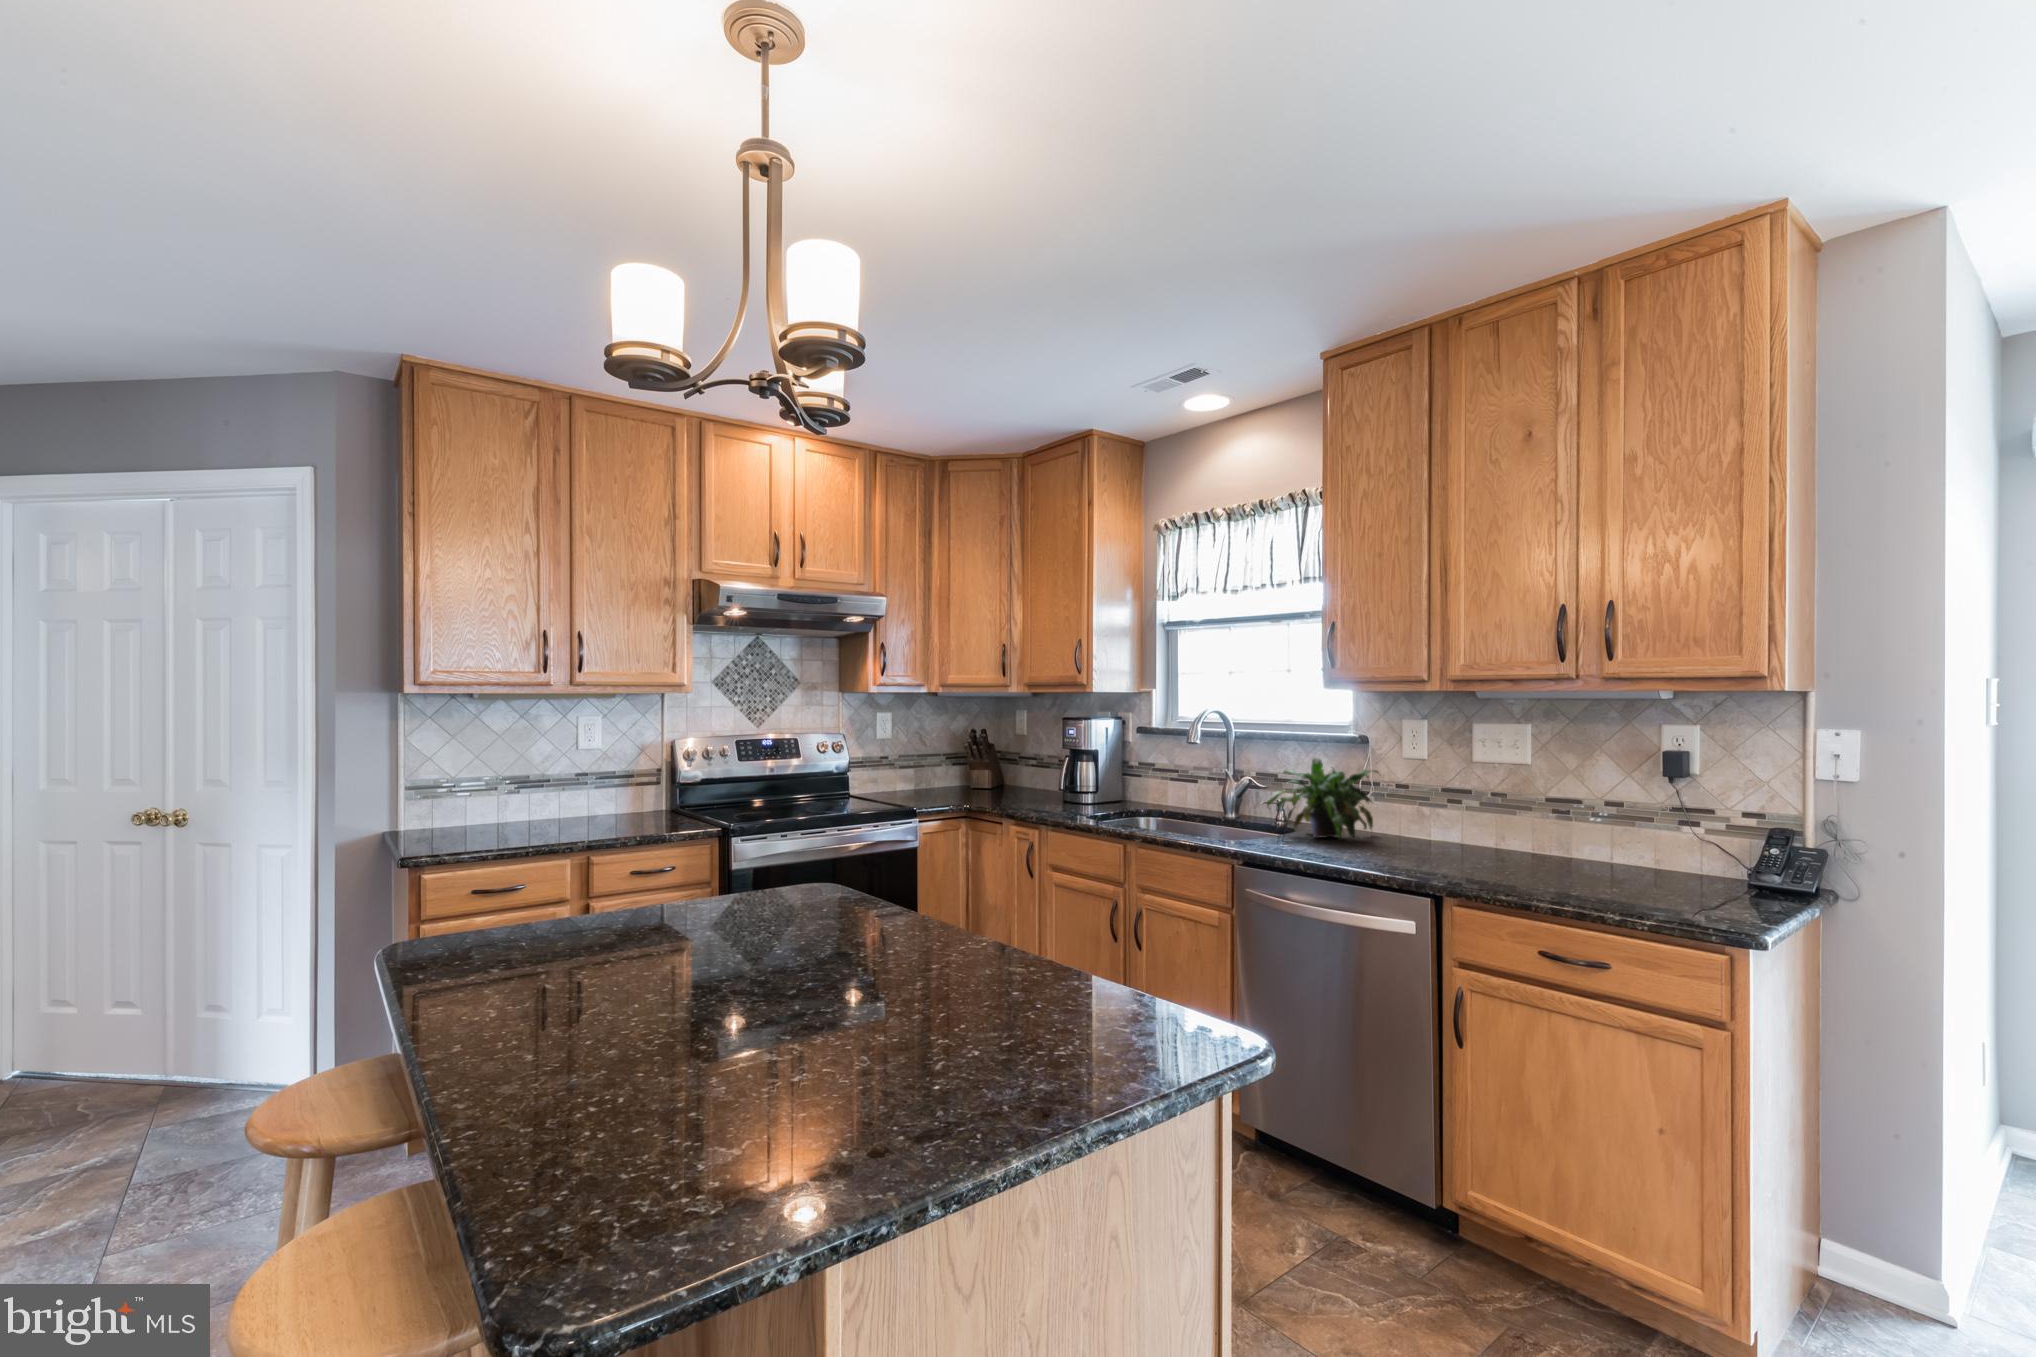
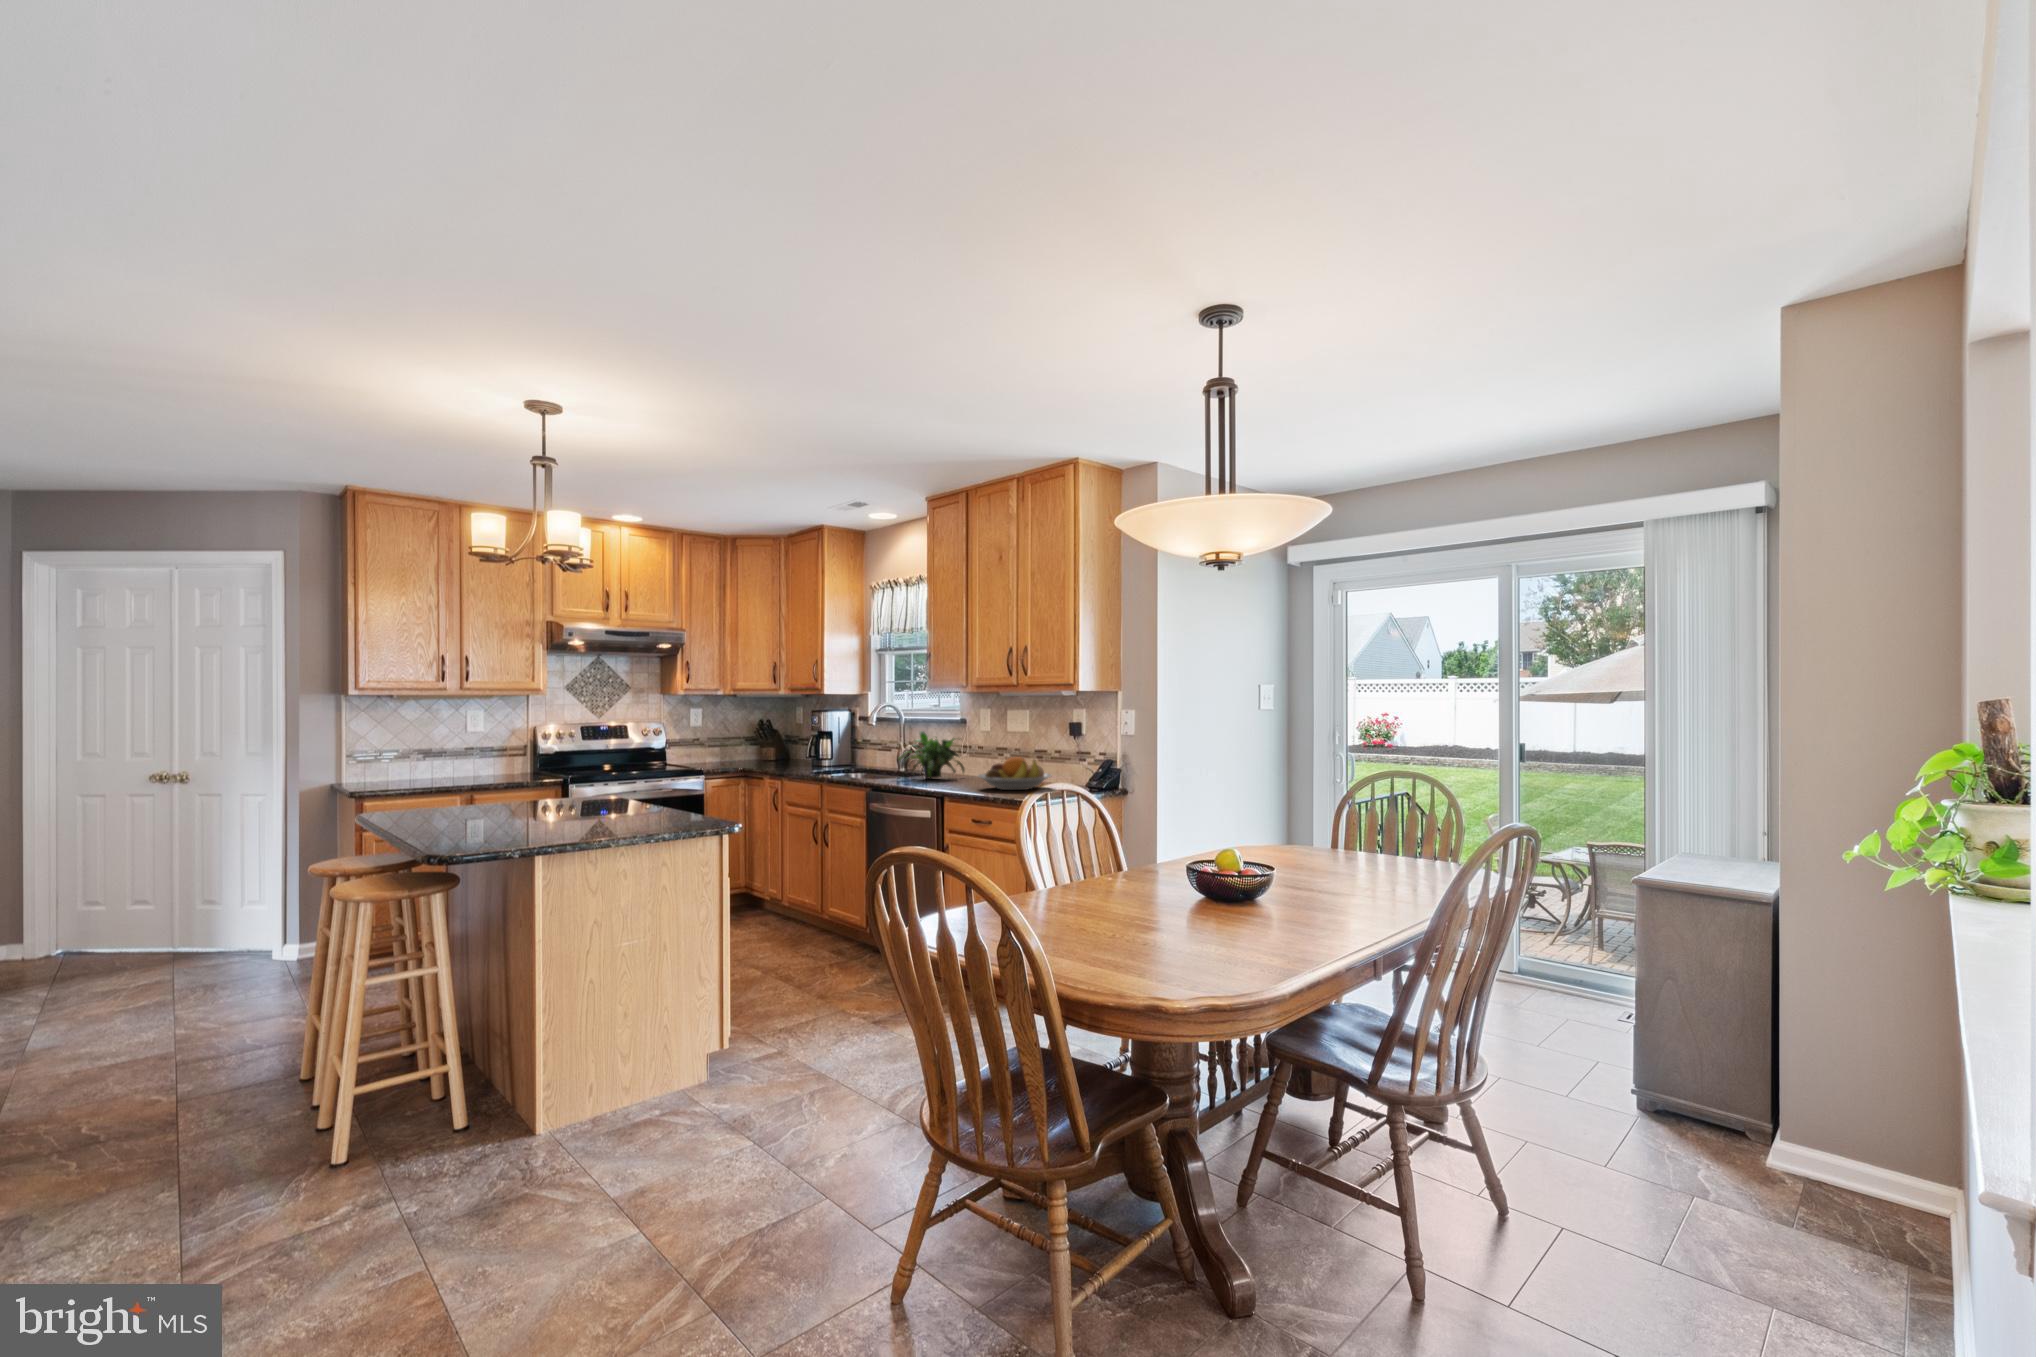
fruit bowl: none [1484,816,1643,879] -> present [978,757,1052,790]

